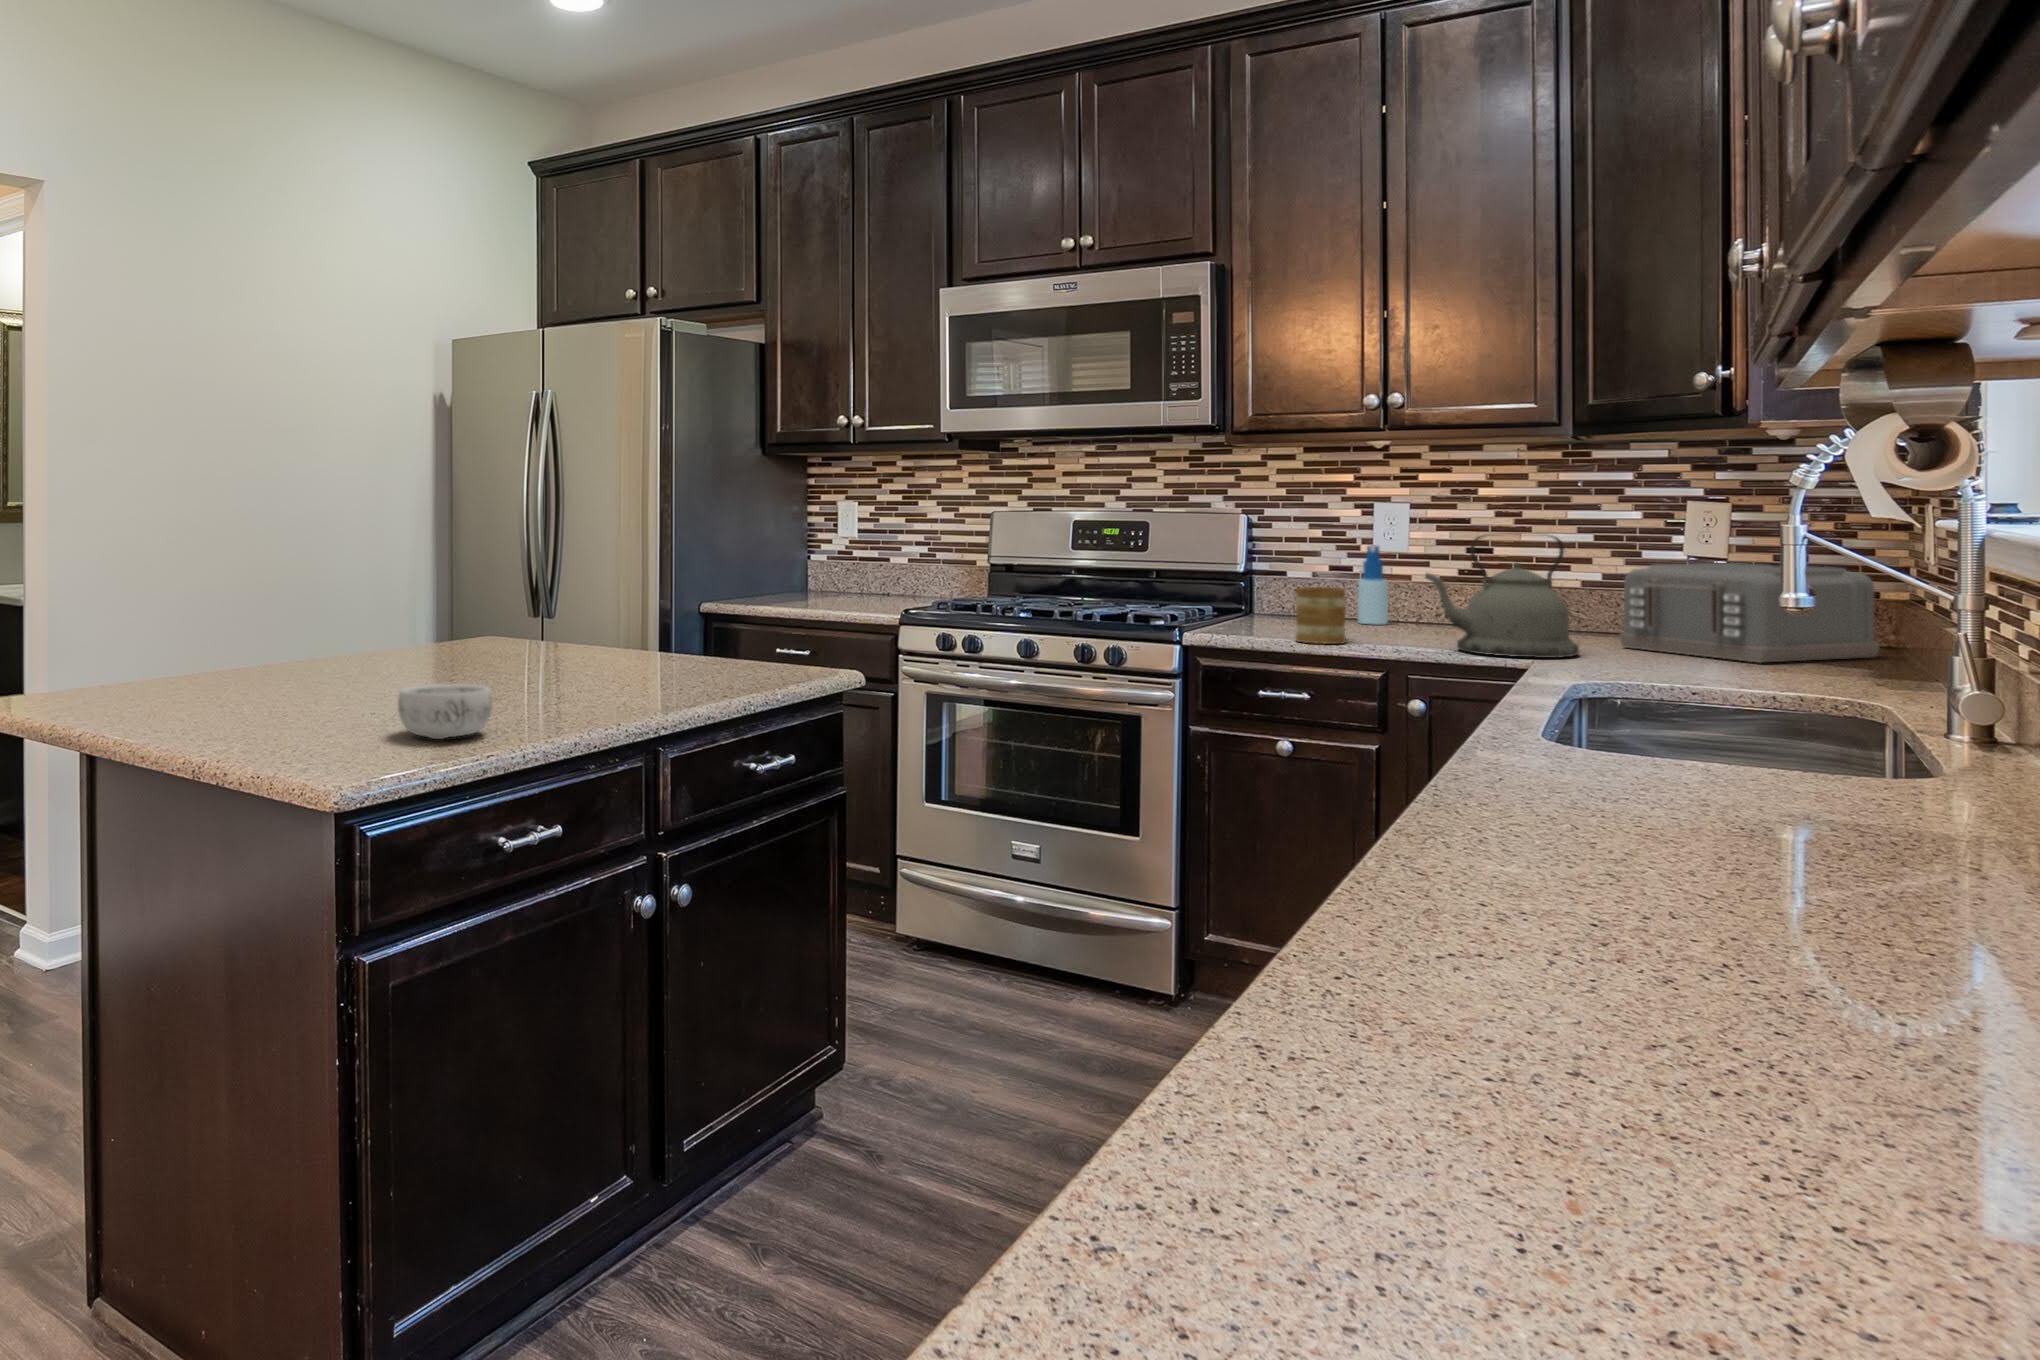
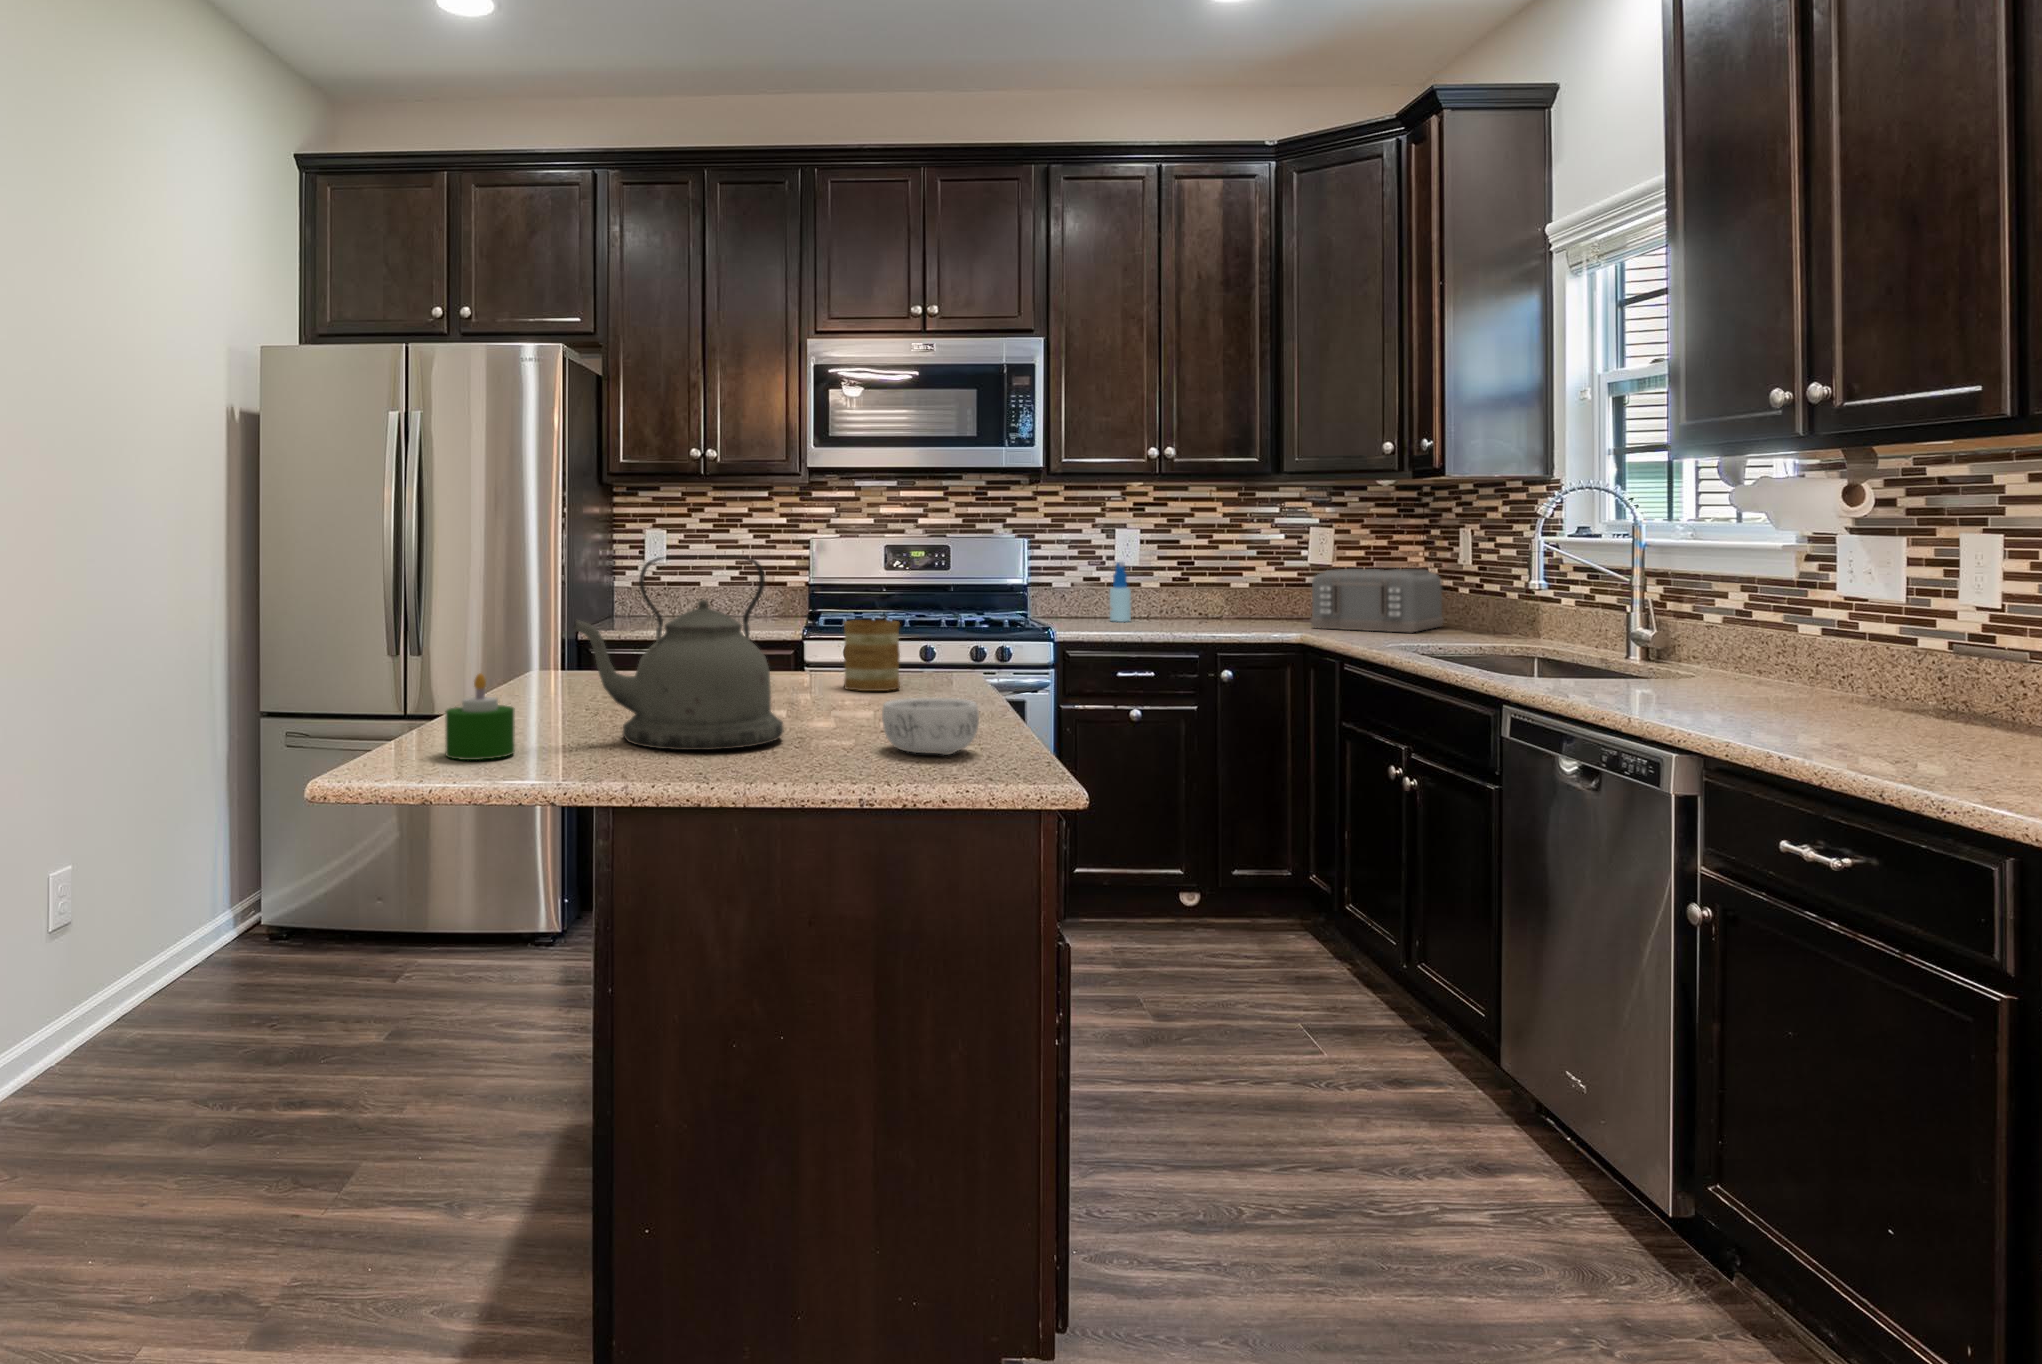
kettle: present [1425,533,1579,658] -> present [573,555,783,750]
mug: present [1296,587,1346,644] -> present [844,620,900,691]
candle: none [96,635,154,704] -> present [445,674,515,760]

